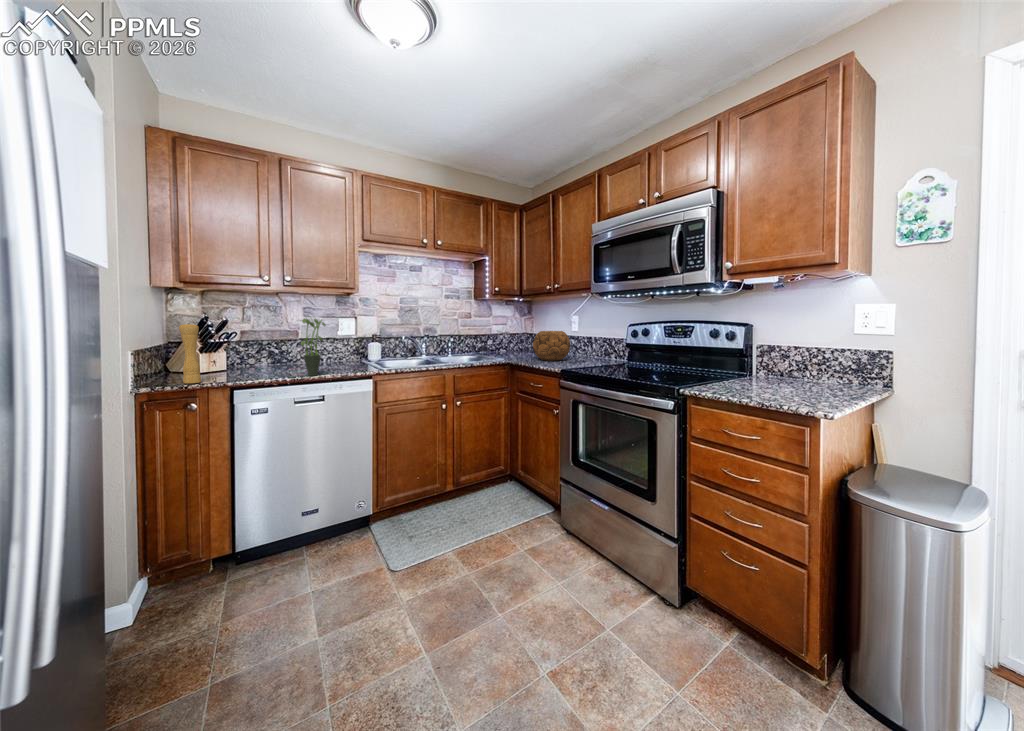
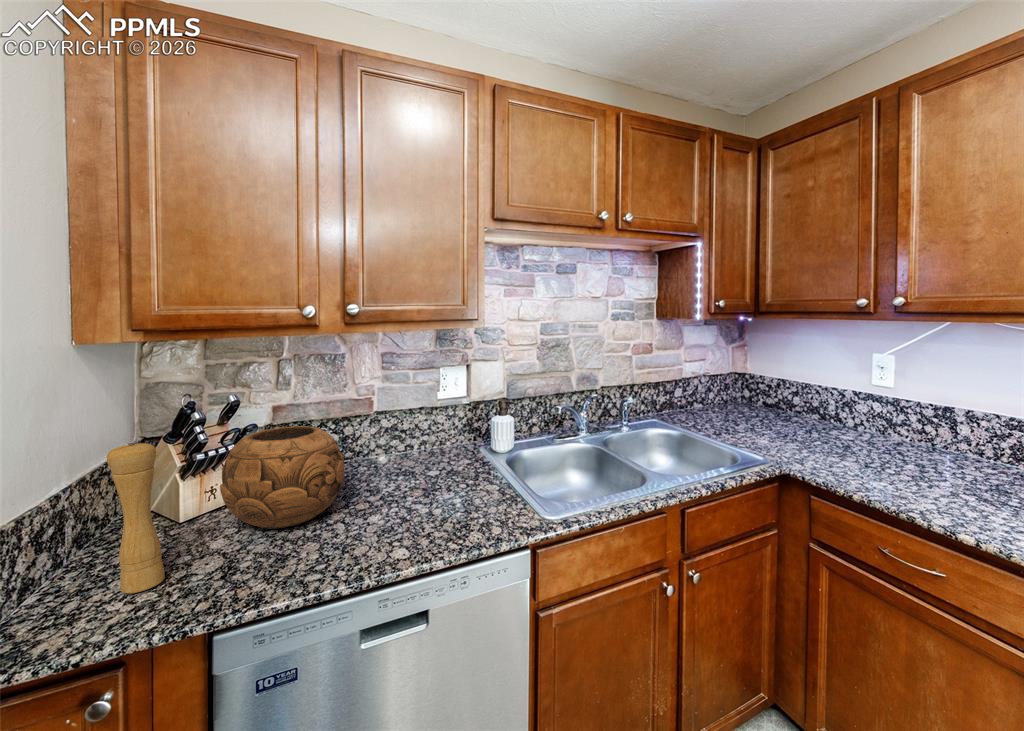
potted plant: present [301,319,326,376] -> none [384,395,436,530]
decorative bowl: present [533,331,570,361] -> present [220,426,344,529]

